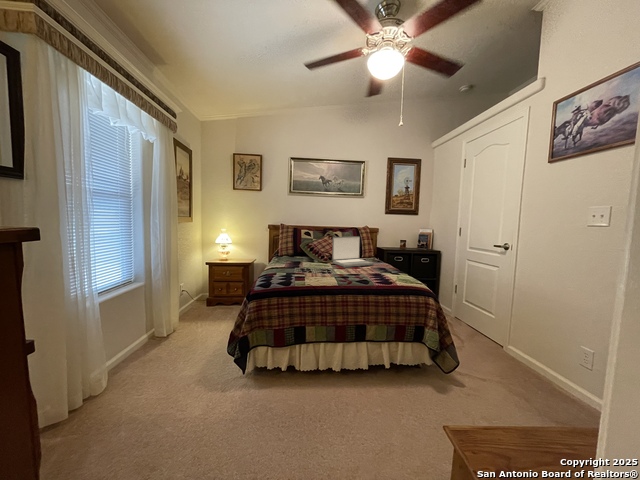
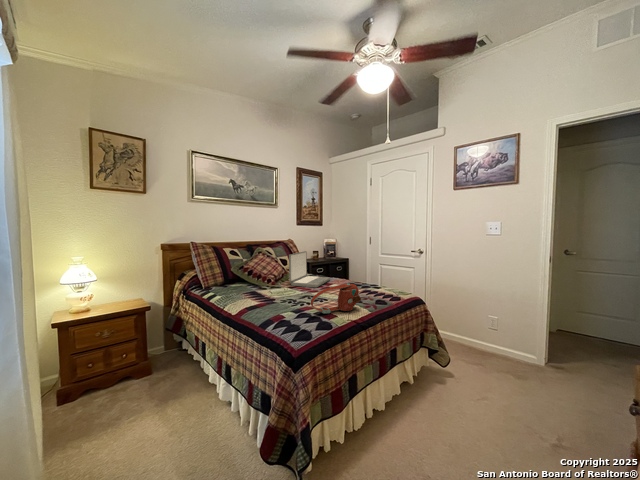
handbag: none [286,260,330,282] -> present [311,283,361,313]

